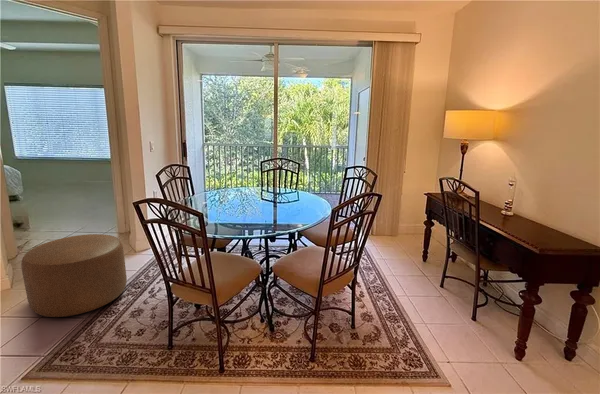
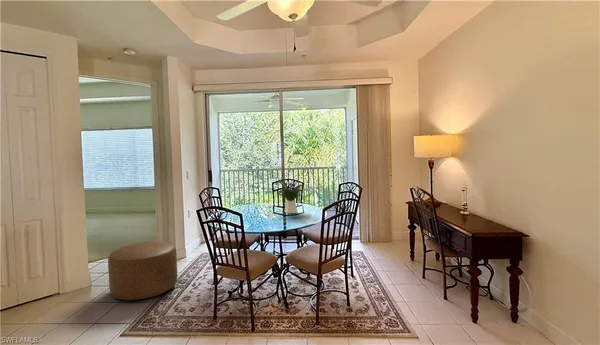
flower arrangement: none [255,154,299,202] -> present [277,178,304,214]

